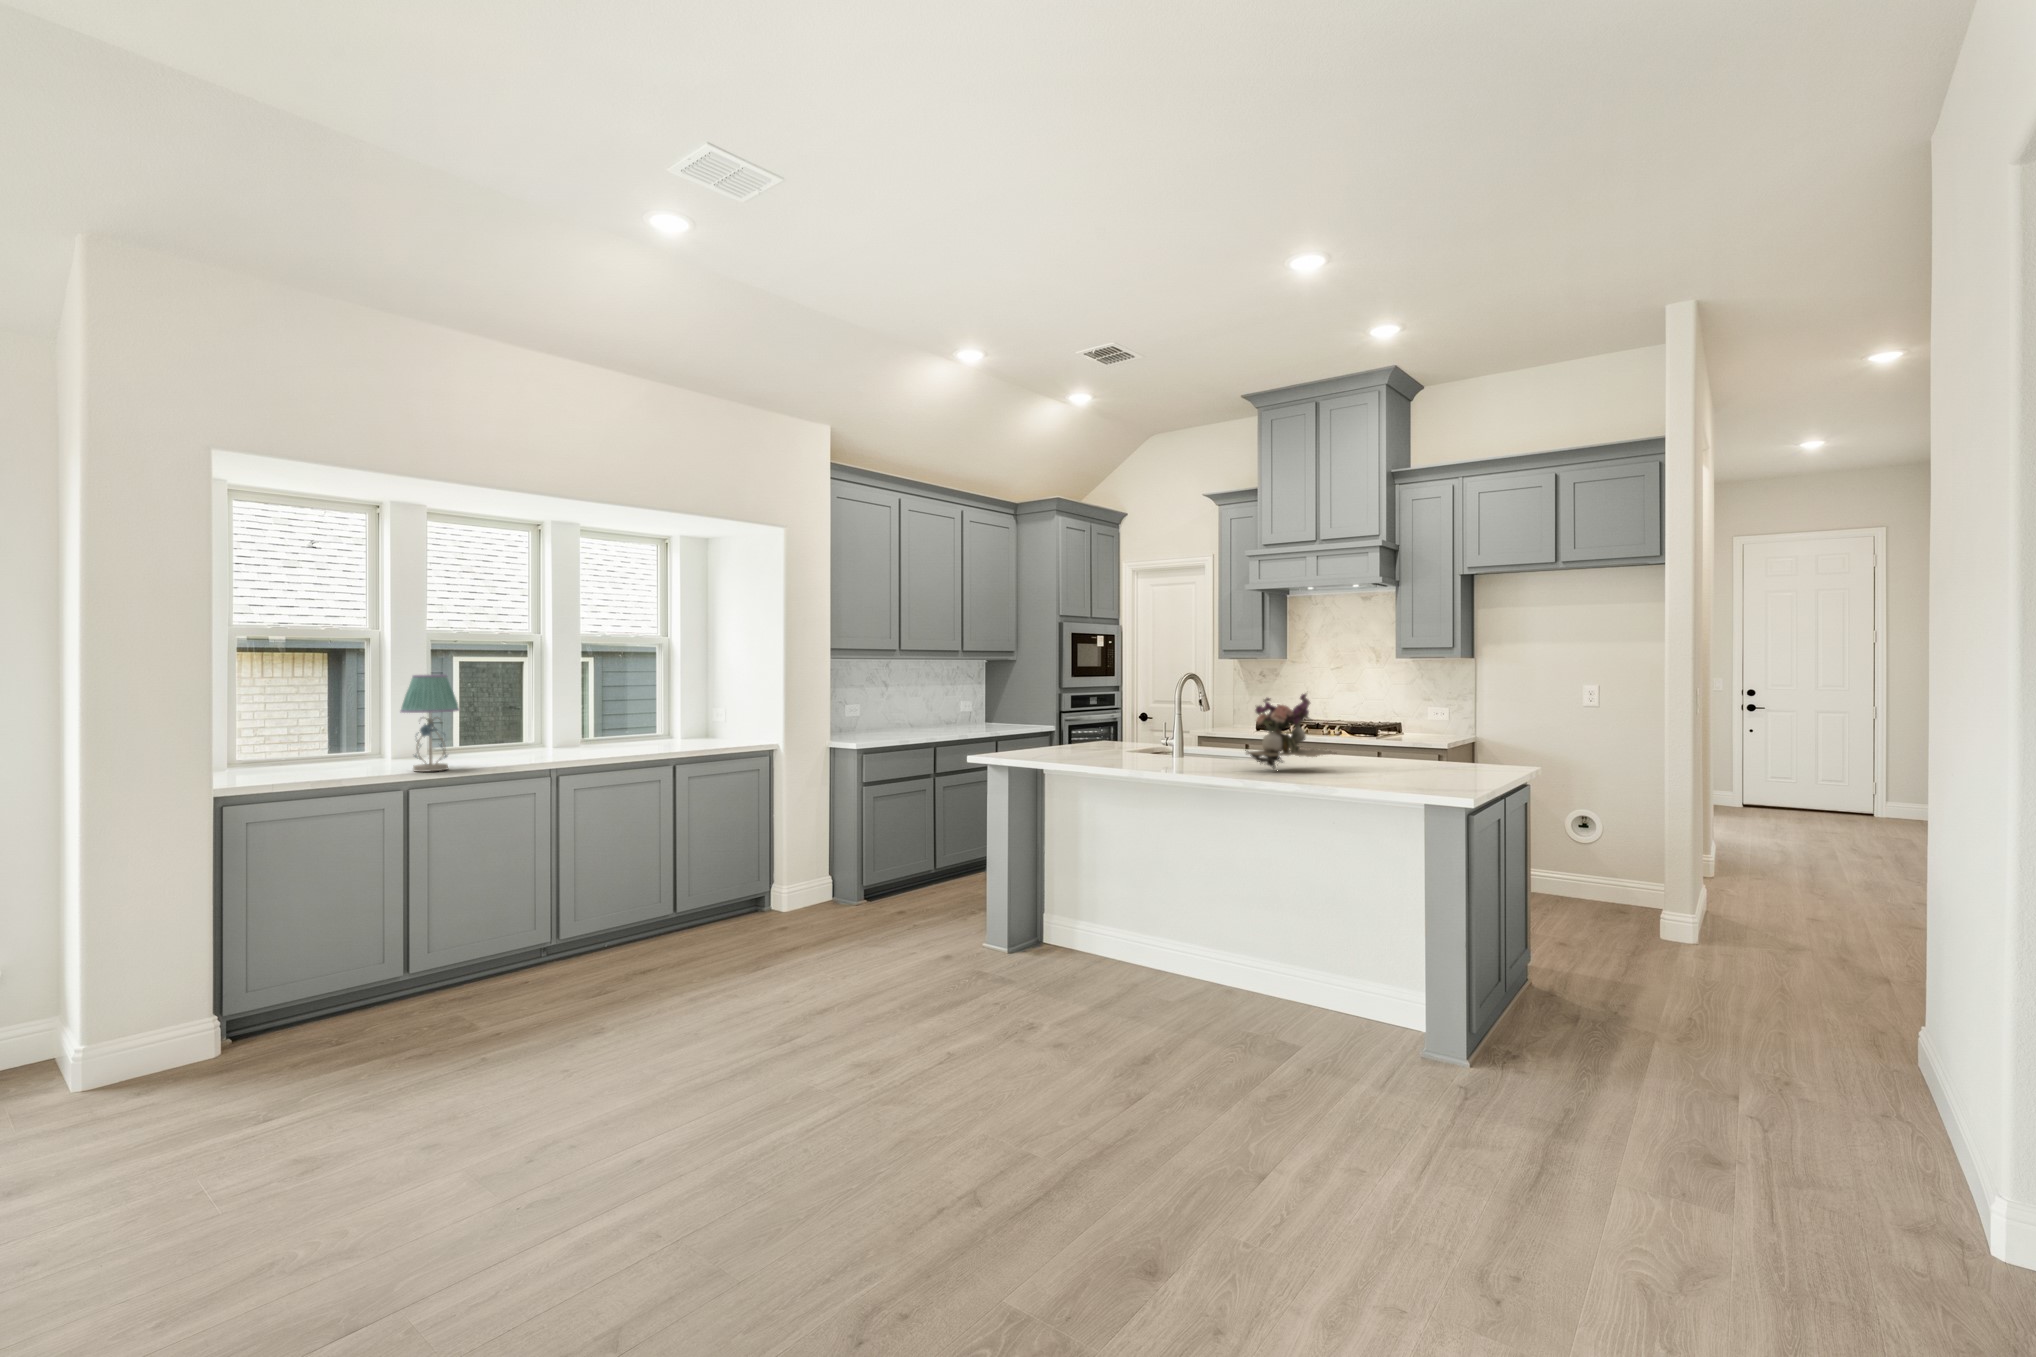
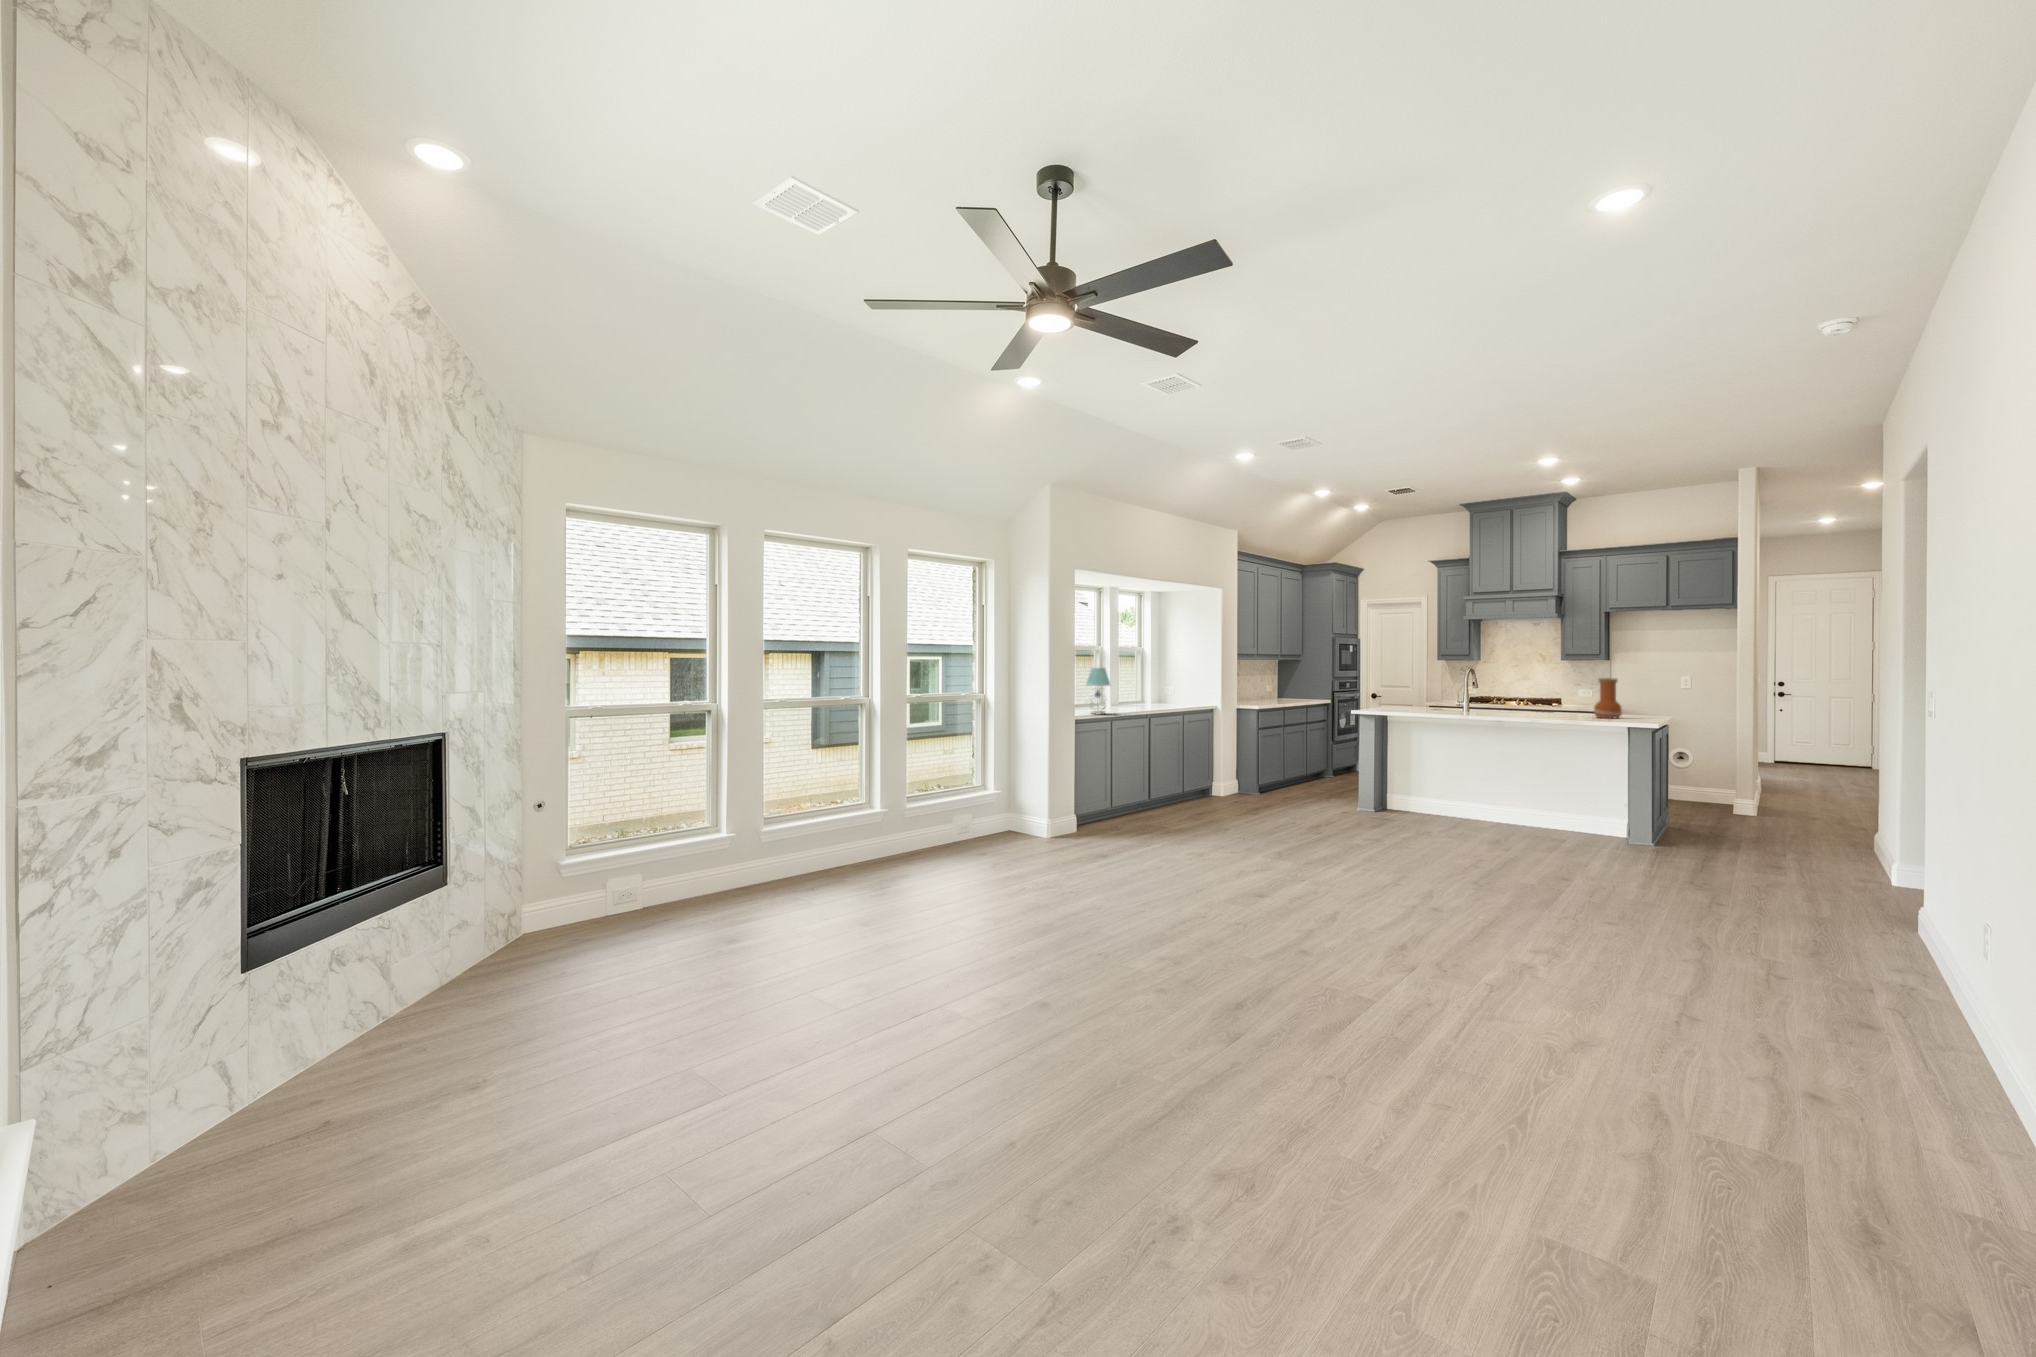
flower arrangement: present [1245,694,1333,768] -> none [1520,678,1571,716]
vase: none [1372,694,1426,778] -> present [1594,678,1622,718]

